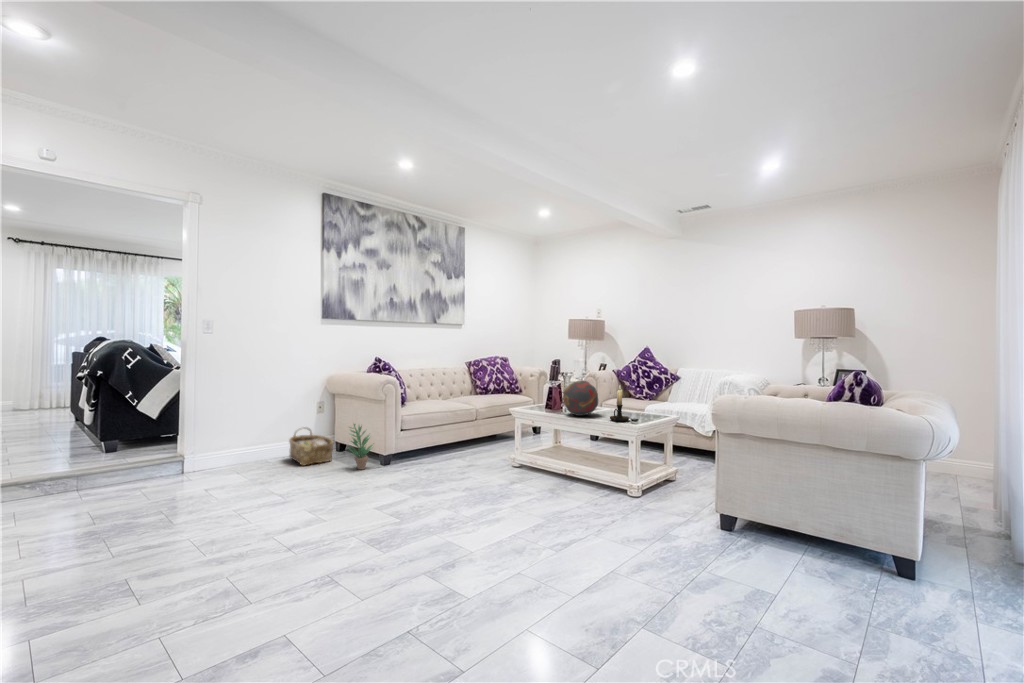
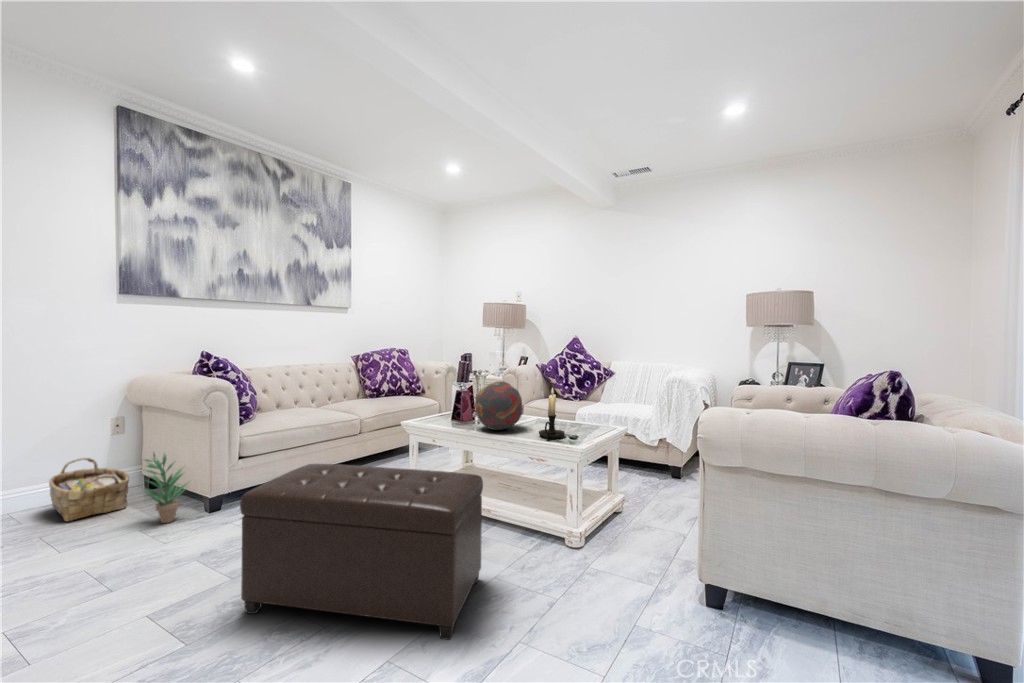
ottoman: none [427,429,570,529] -> present [240,464,483,640]

